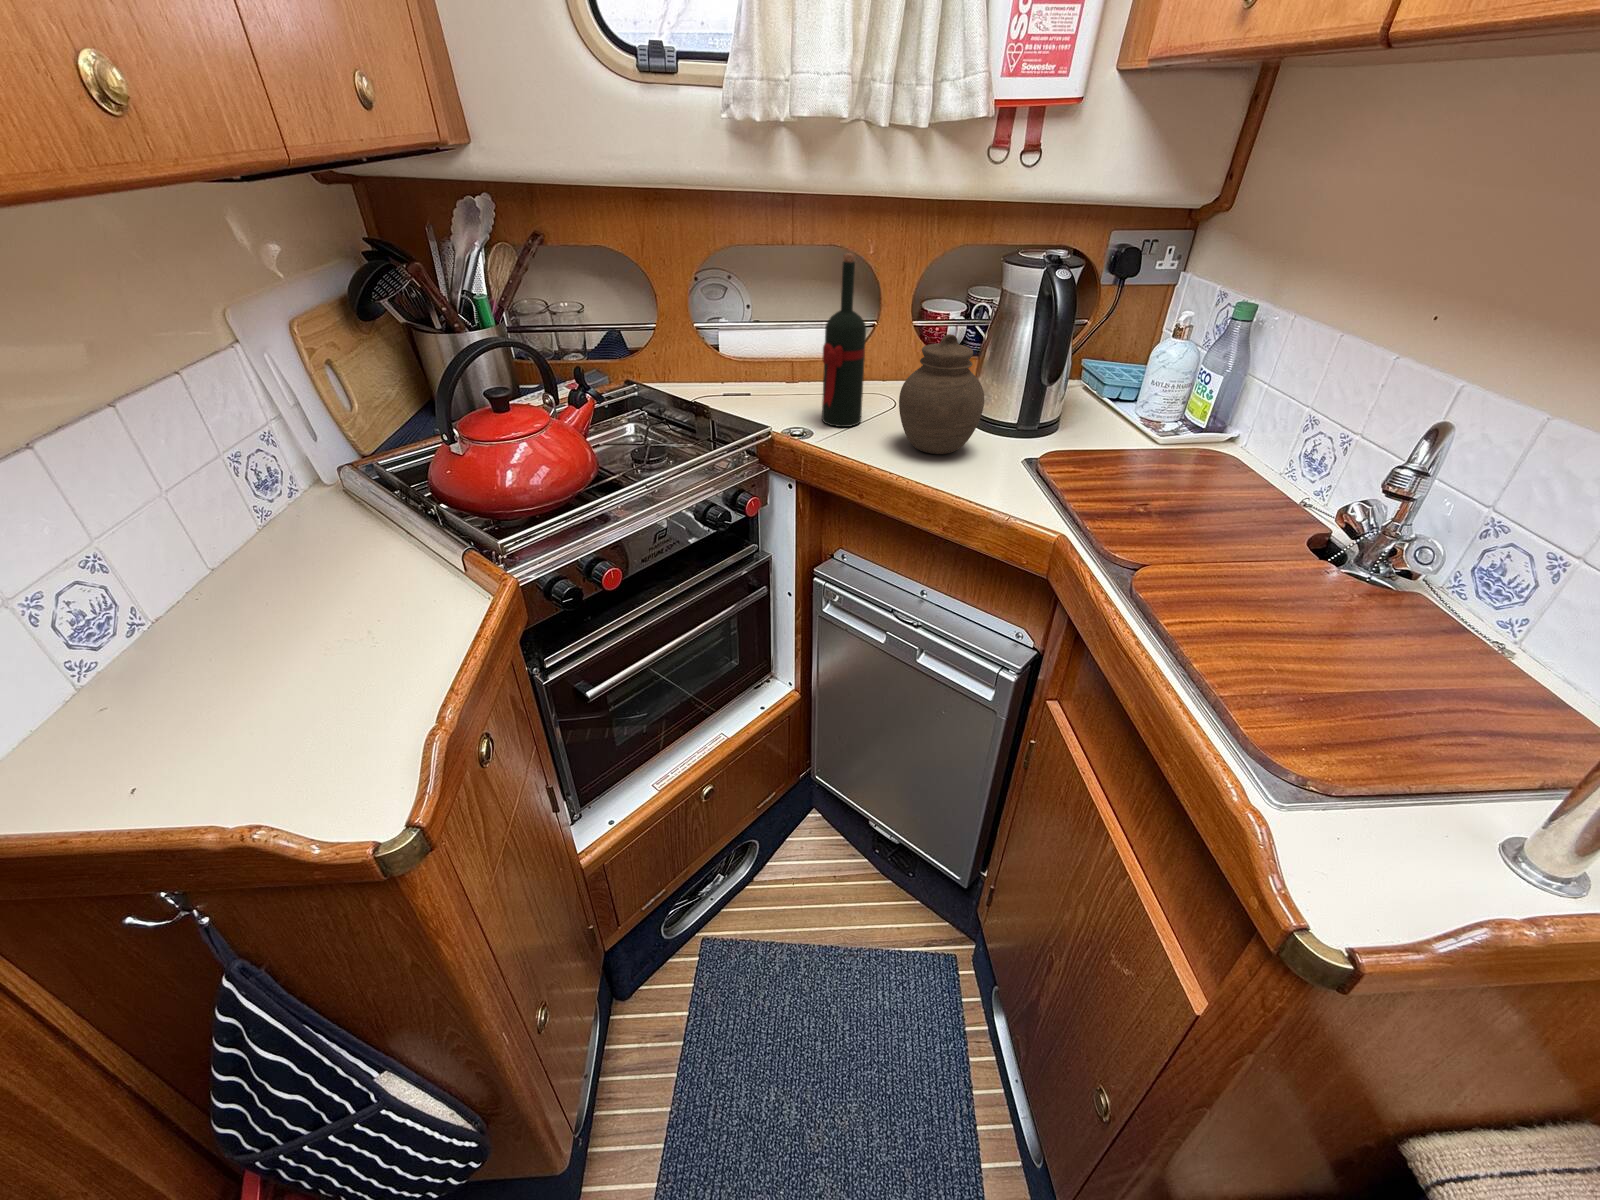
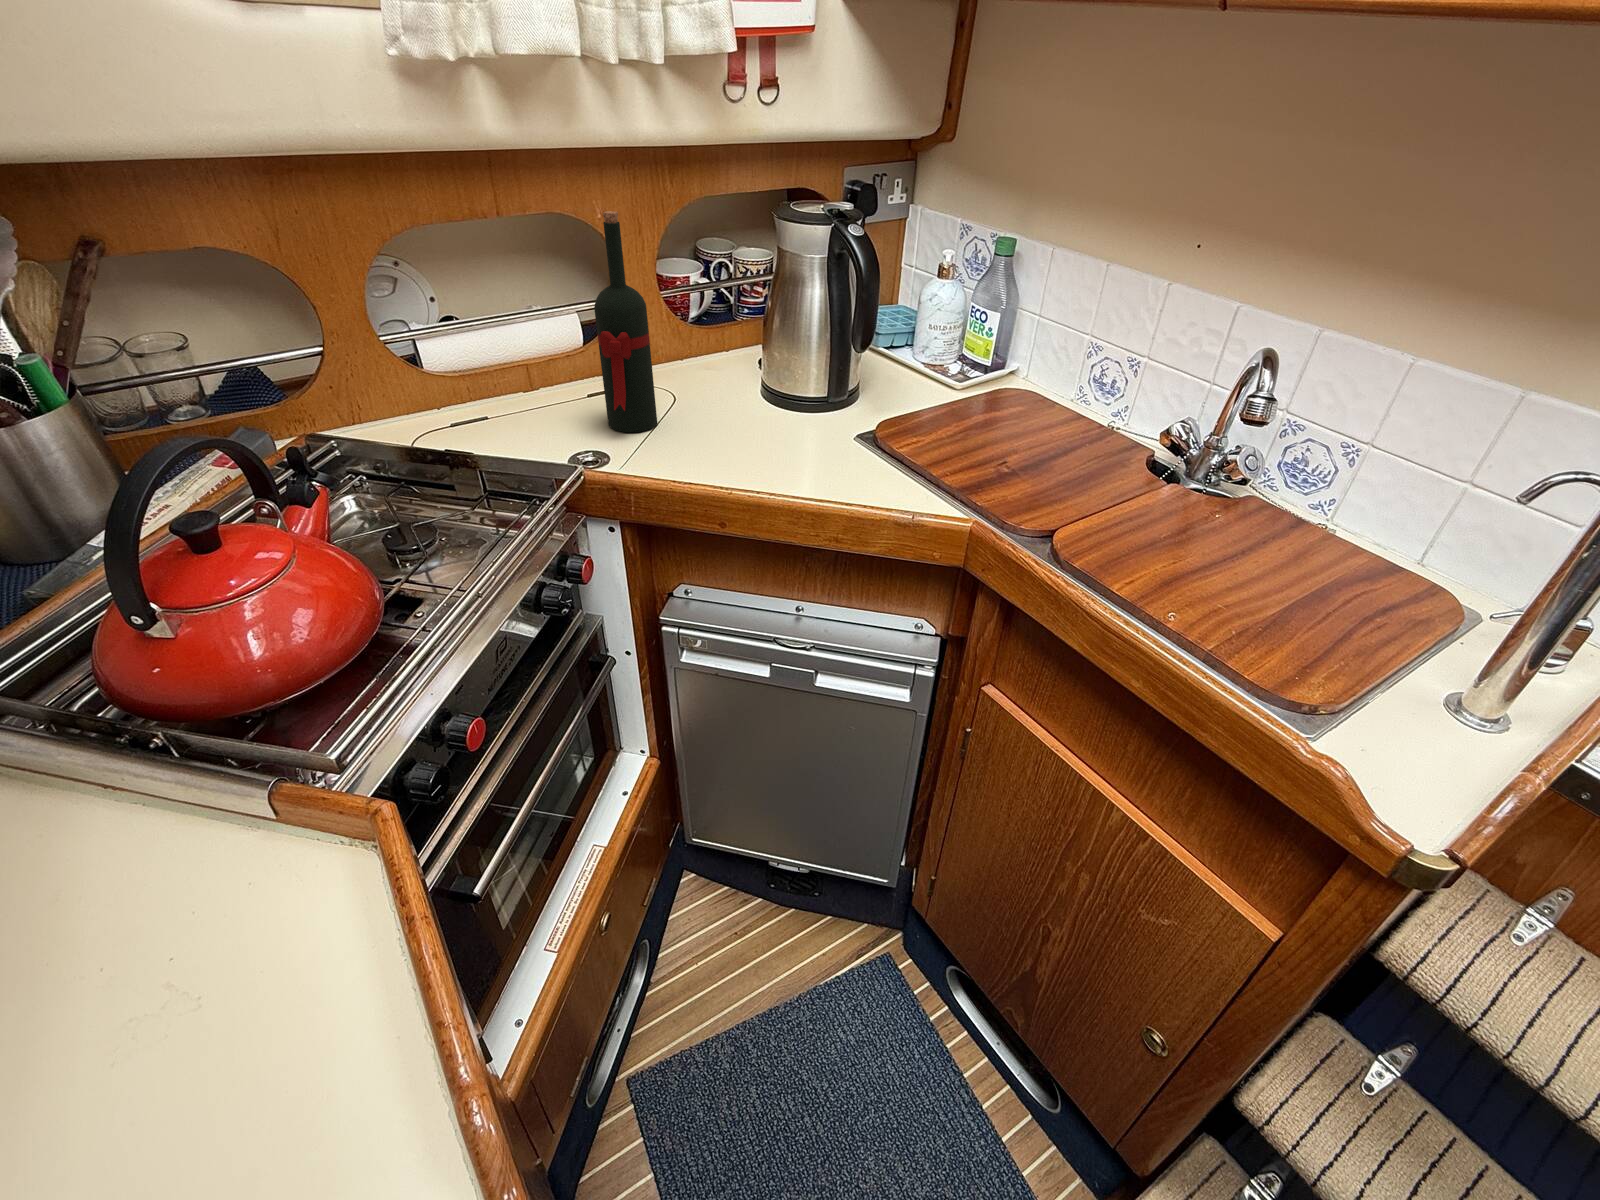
jar: present [899,334,984,454] -> none [714,304,814,446]

